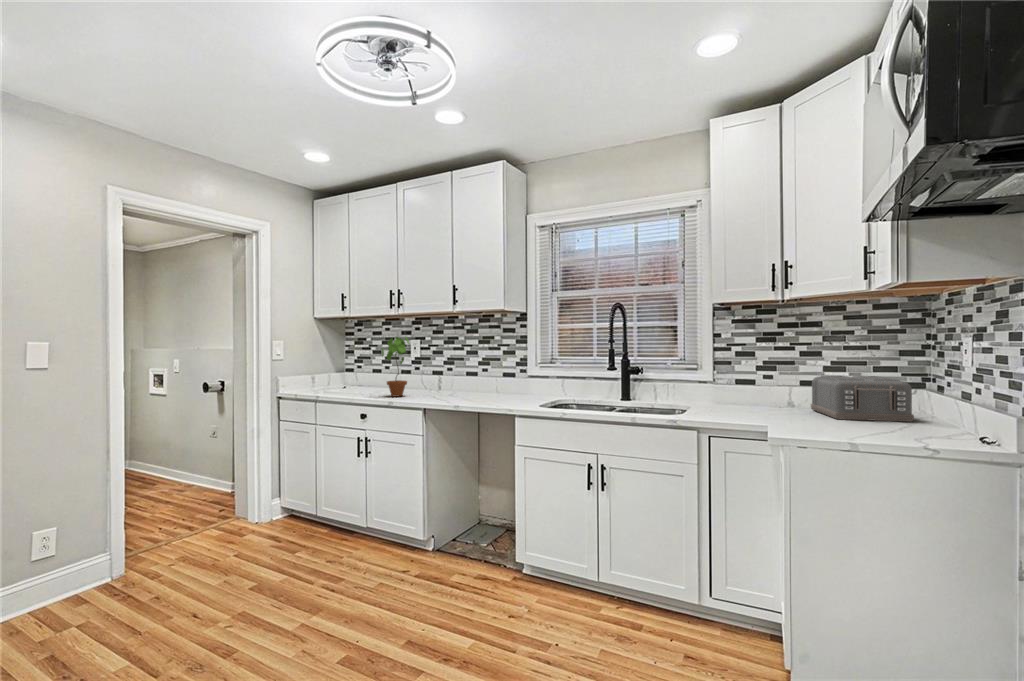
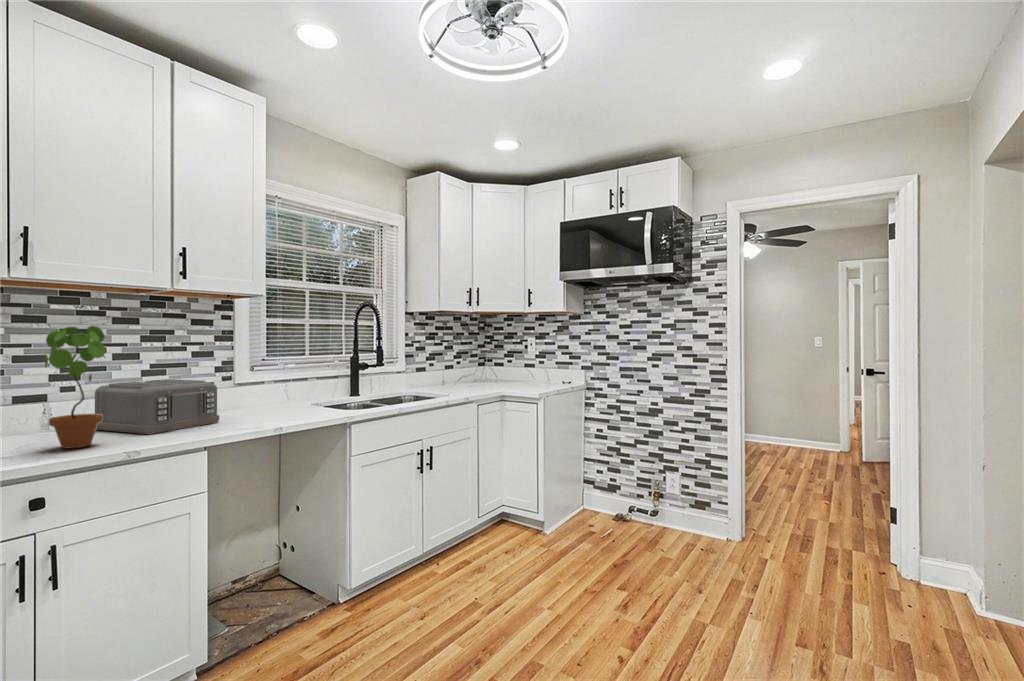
toaster: present [811,375,914,422] -> present [95,379,219,434]

